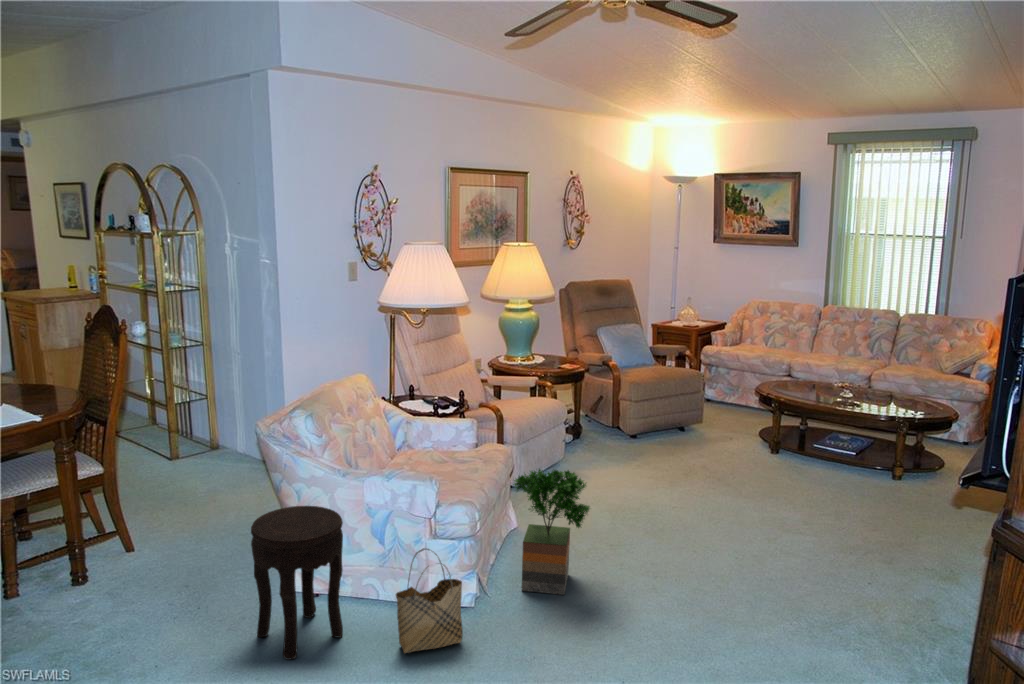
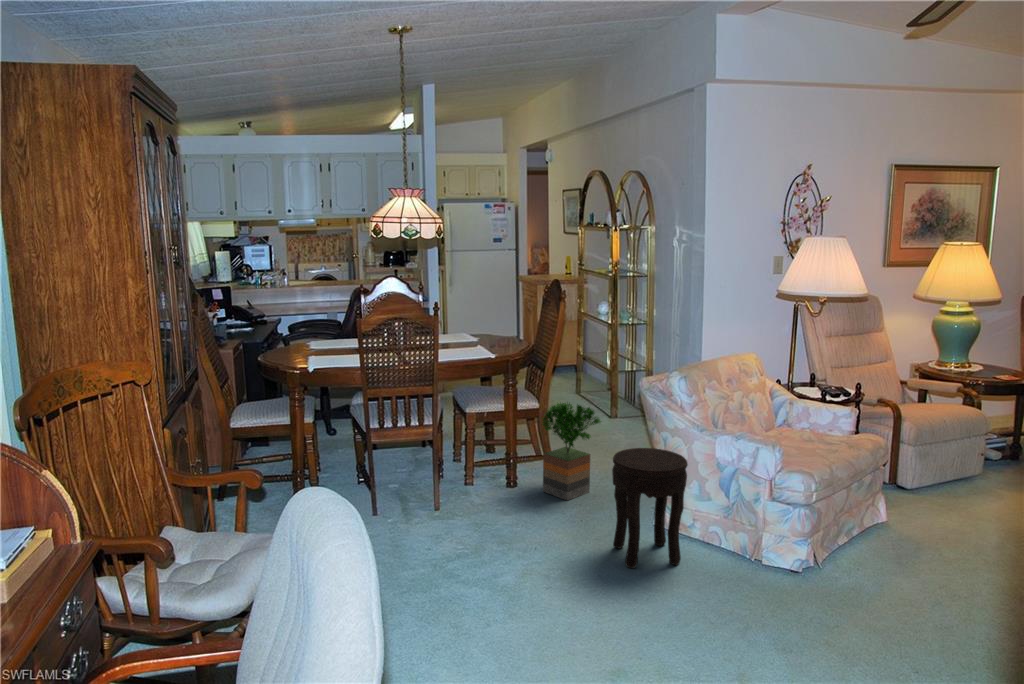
potted tree: present [513,469,590,595] -> present [542,403,601,500]
woven basket: present [396,548,463,653] -> none [719,504,786,598]

